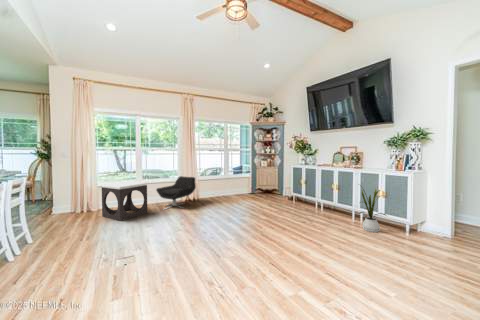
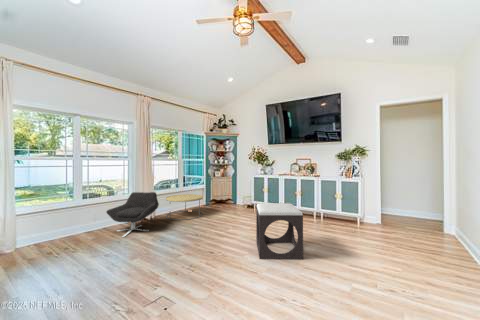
footstool: present [102,181,147,221] -> present [256,203,303,259]
coffee table: none [208,181,240,203] -> present [166,194,203,220]
house plant: present [360,189,385,232] -> none [320,189,347,227]

